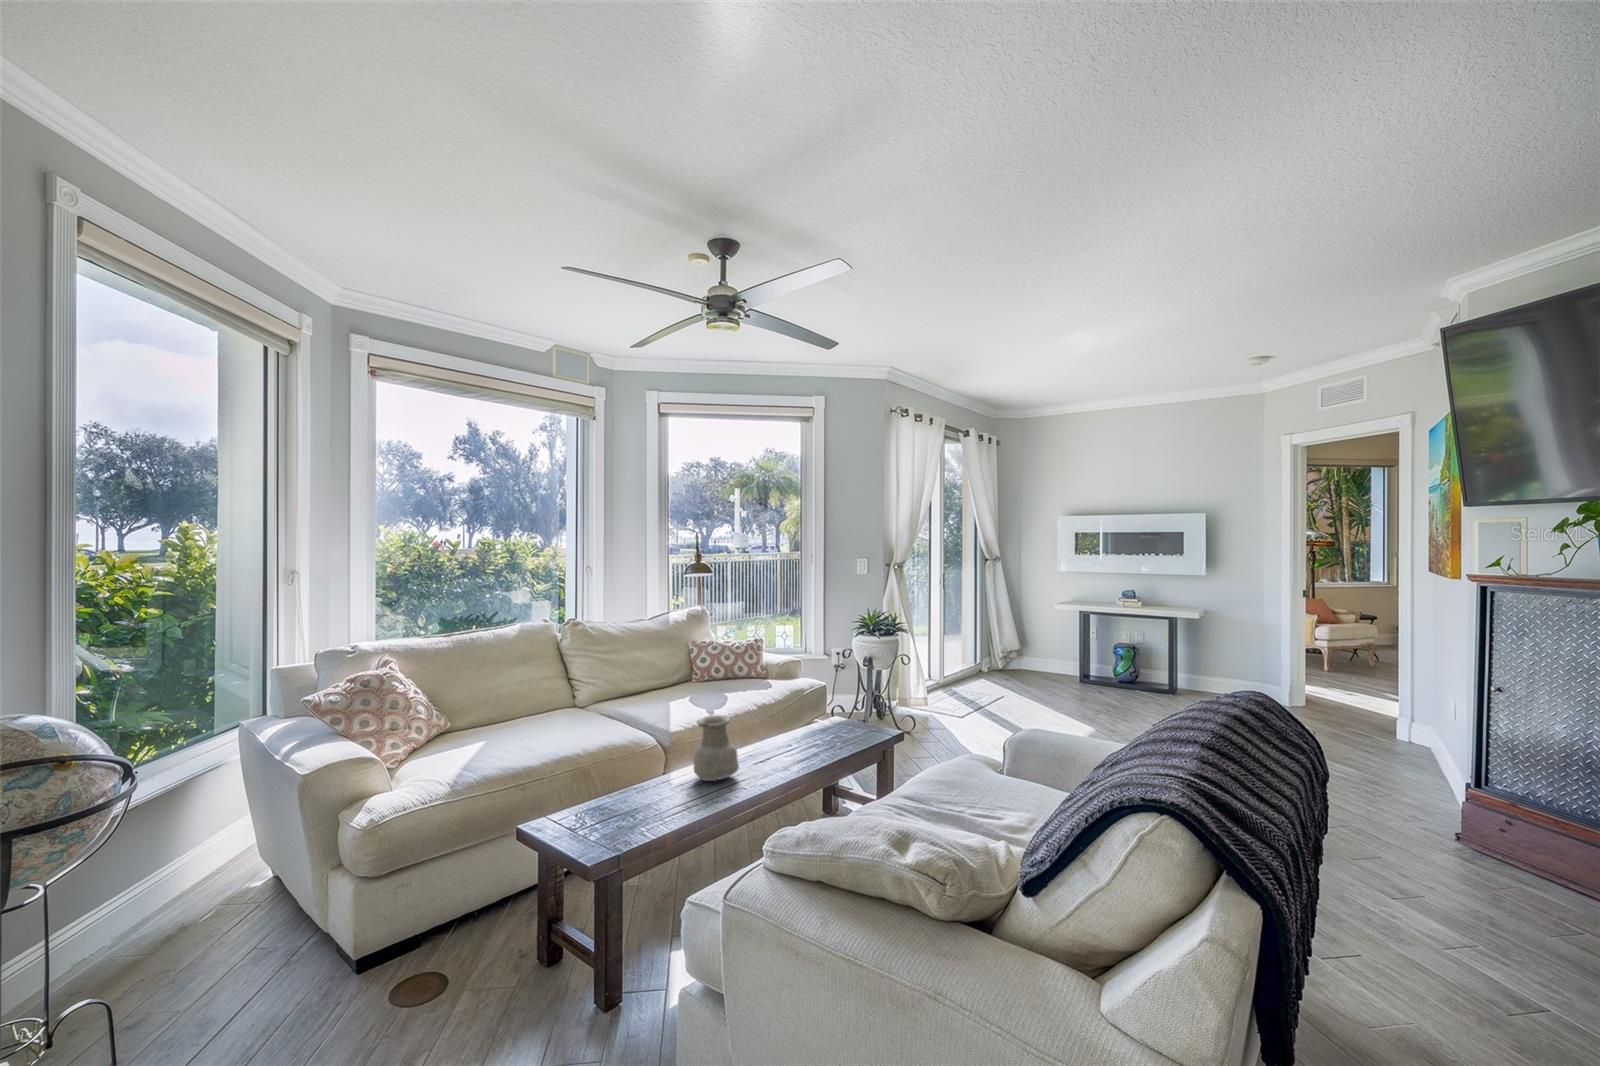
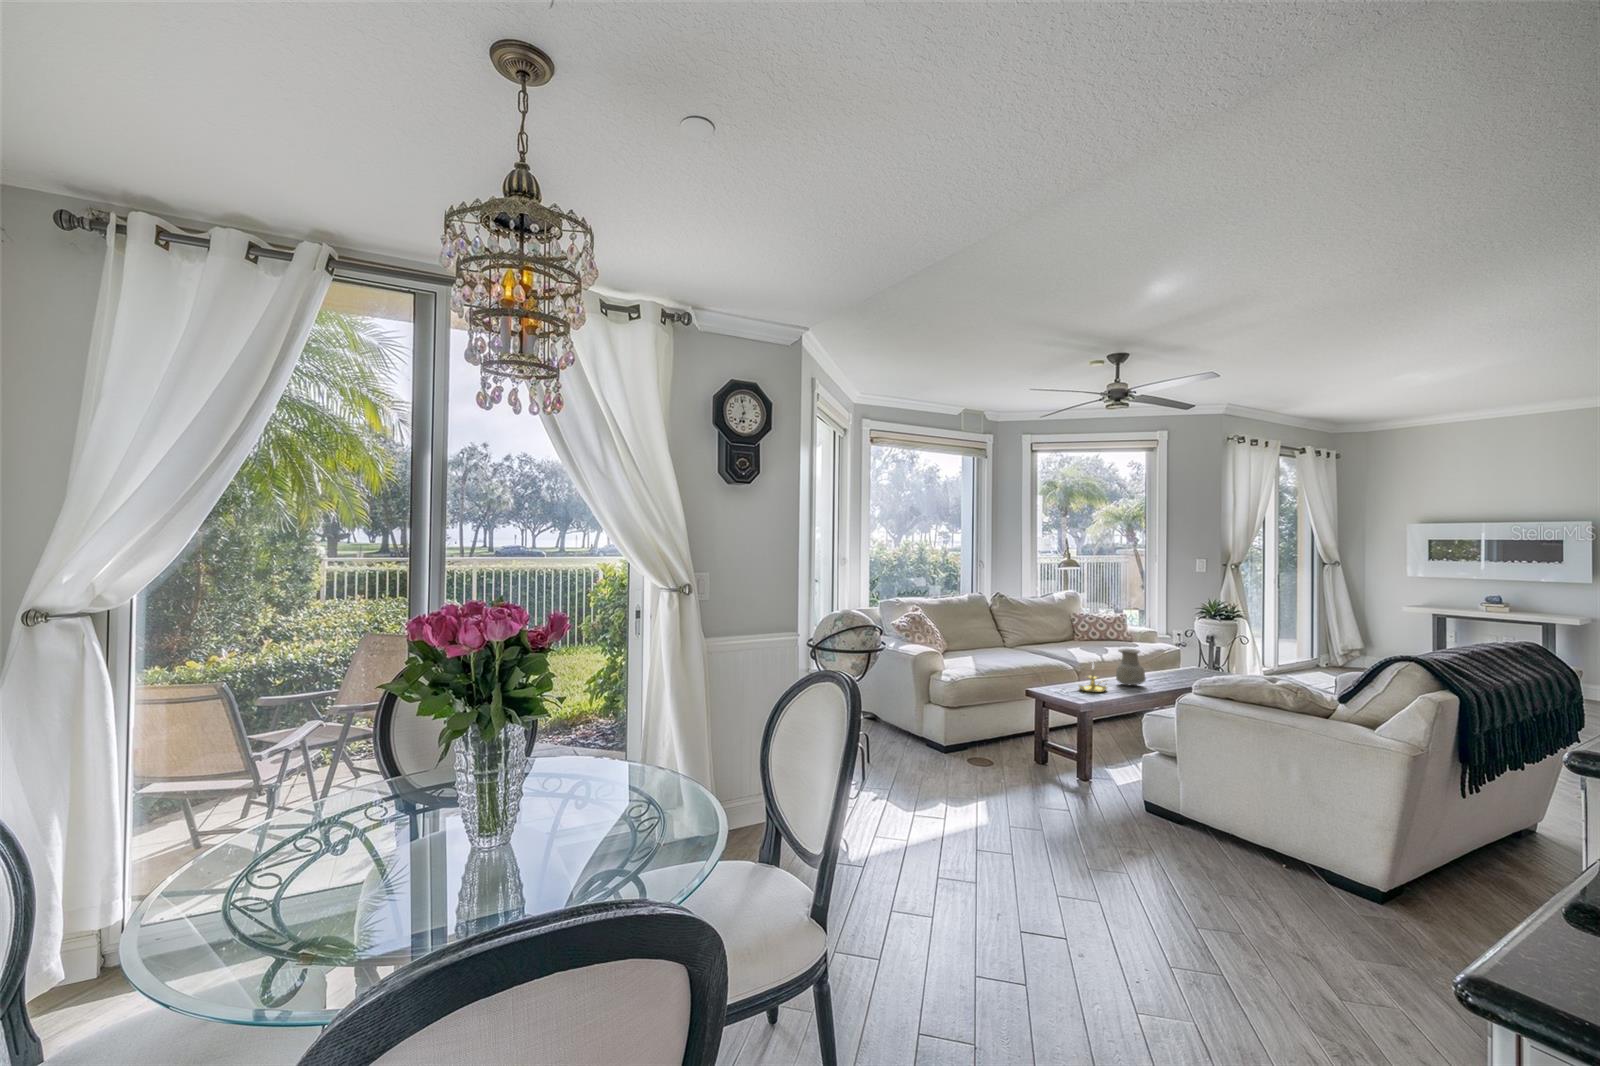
candle holder: none [616,751,674,812] -> present [1079,665,1107,692]

